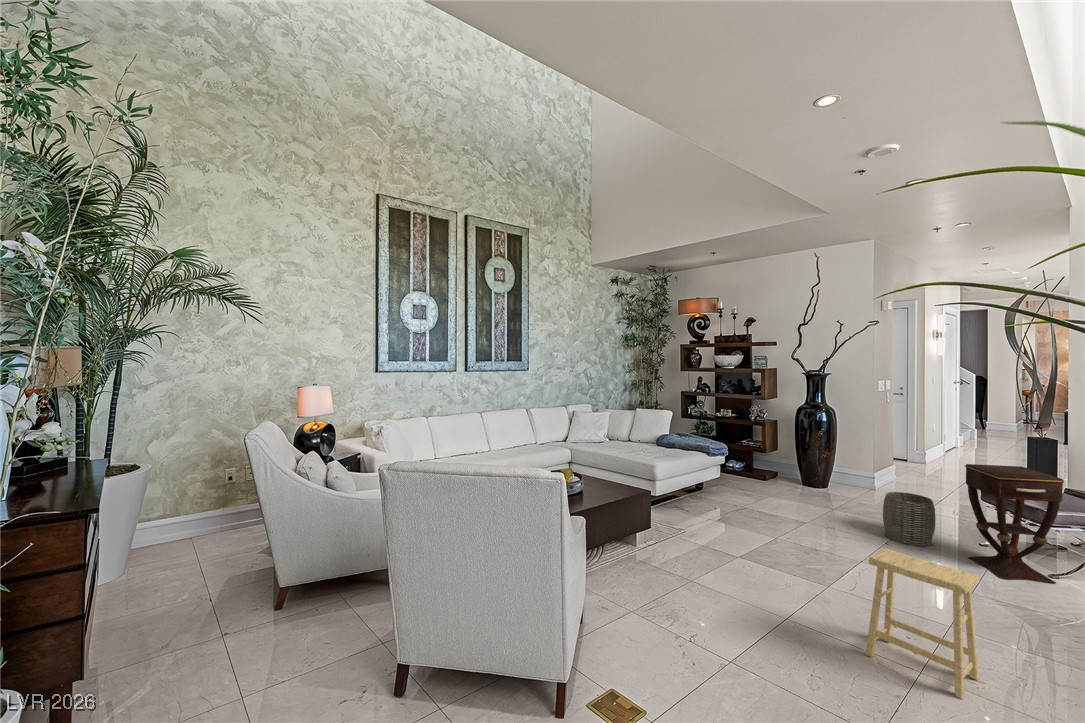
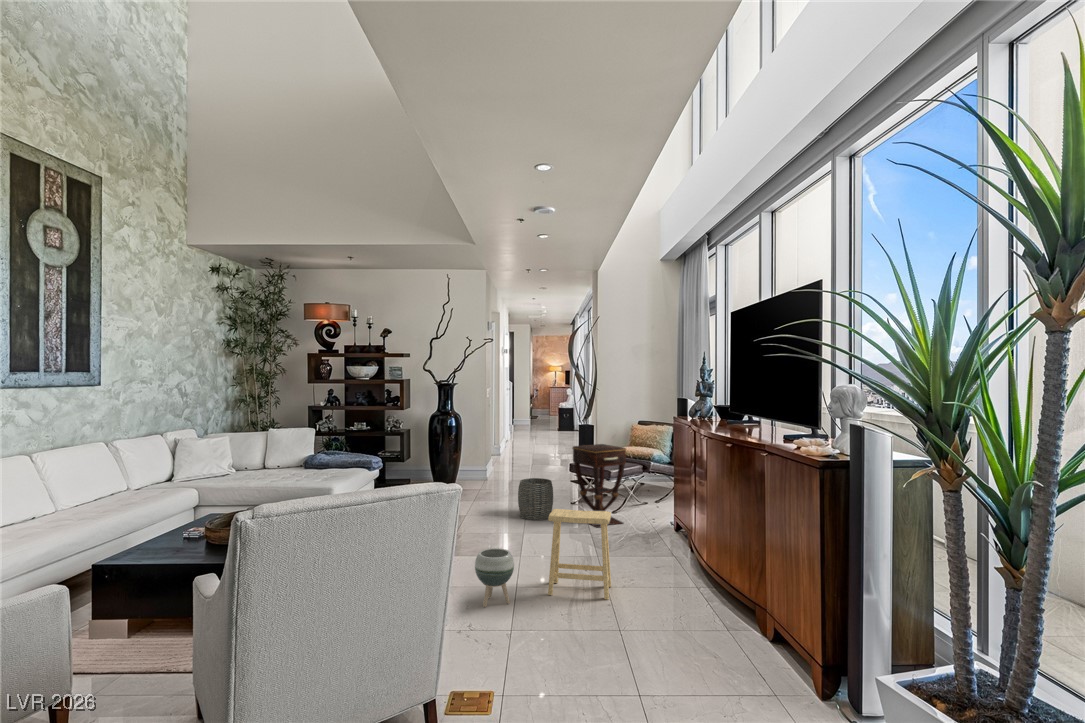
planter: none [764,574,814,646] -> present [475,548,514,607]

